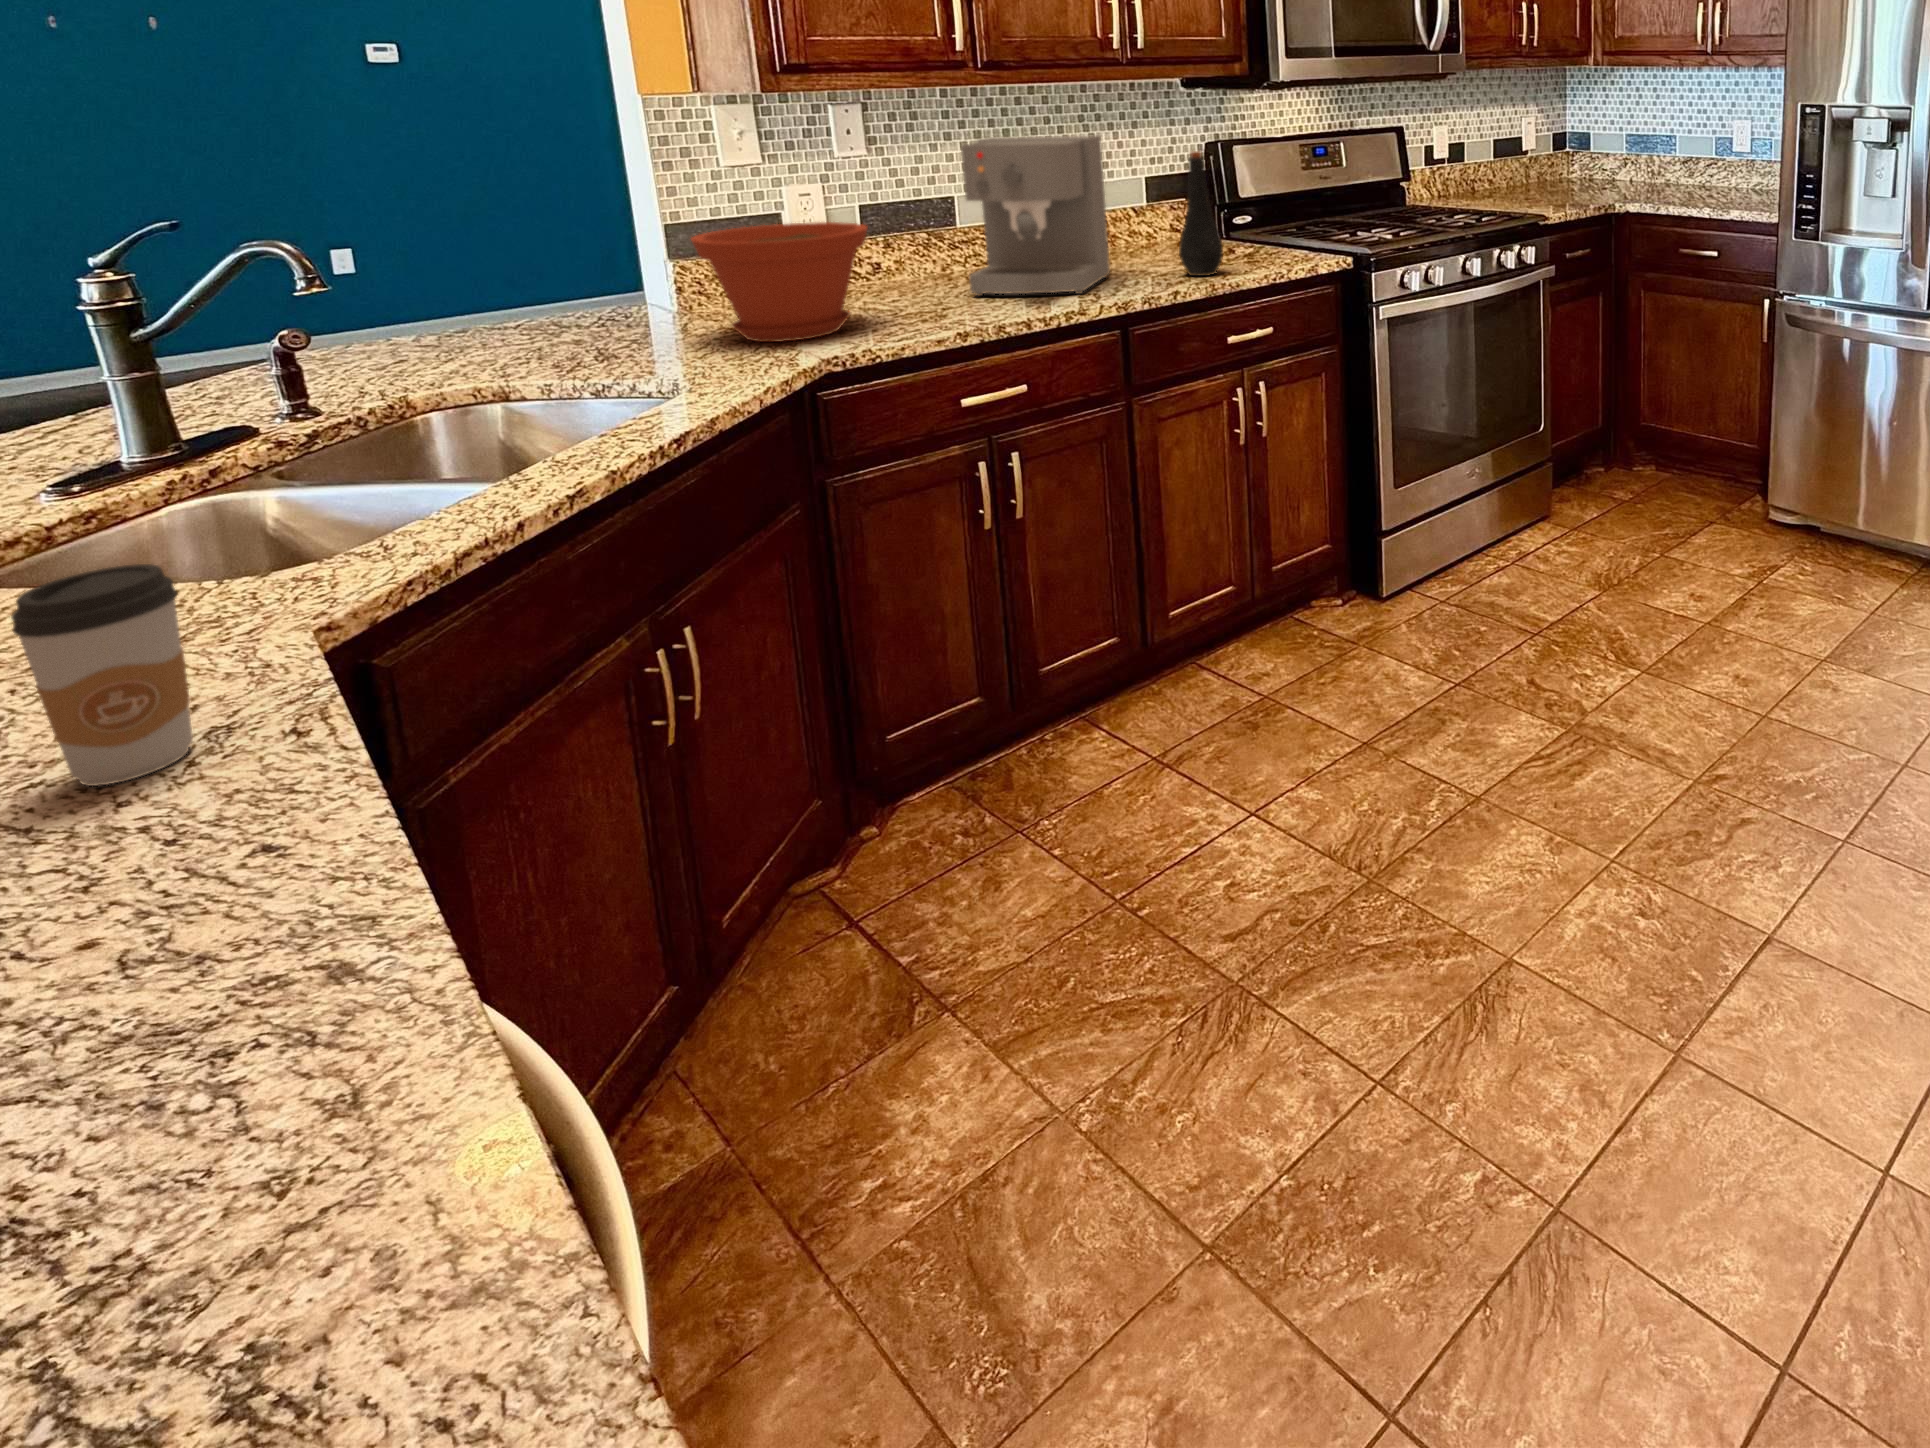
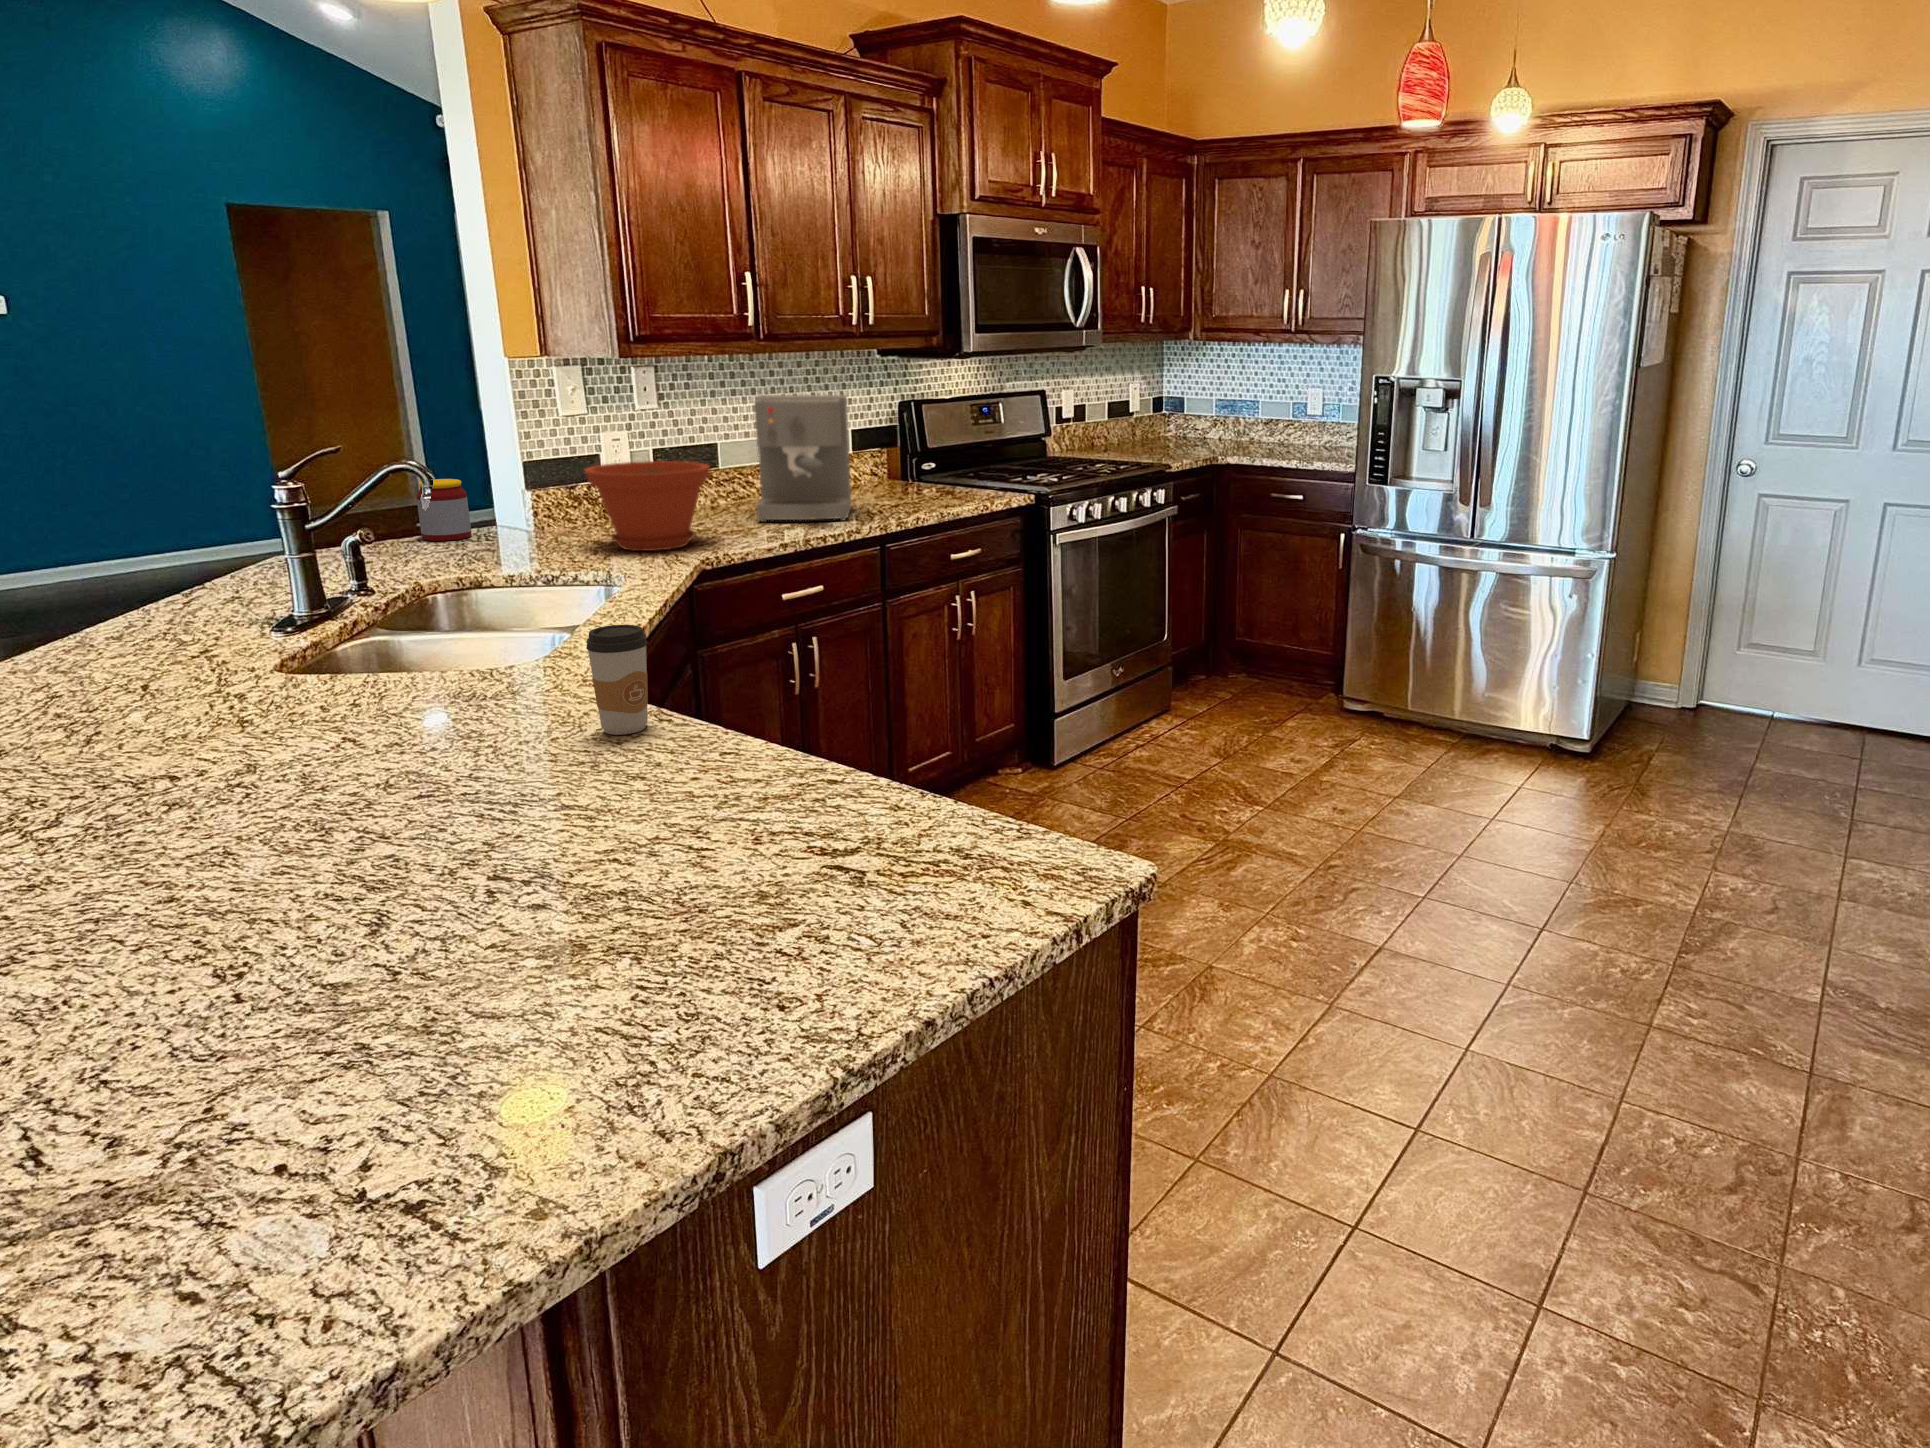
bottle: present [1179,151,1223,276] -> none [907,409,942,509]
jar: none [528,246,605,324] -> present [416,479,471,541]

